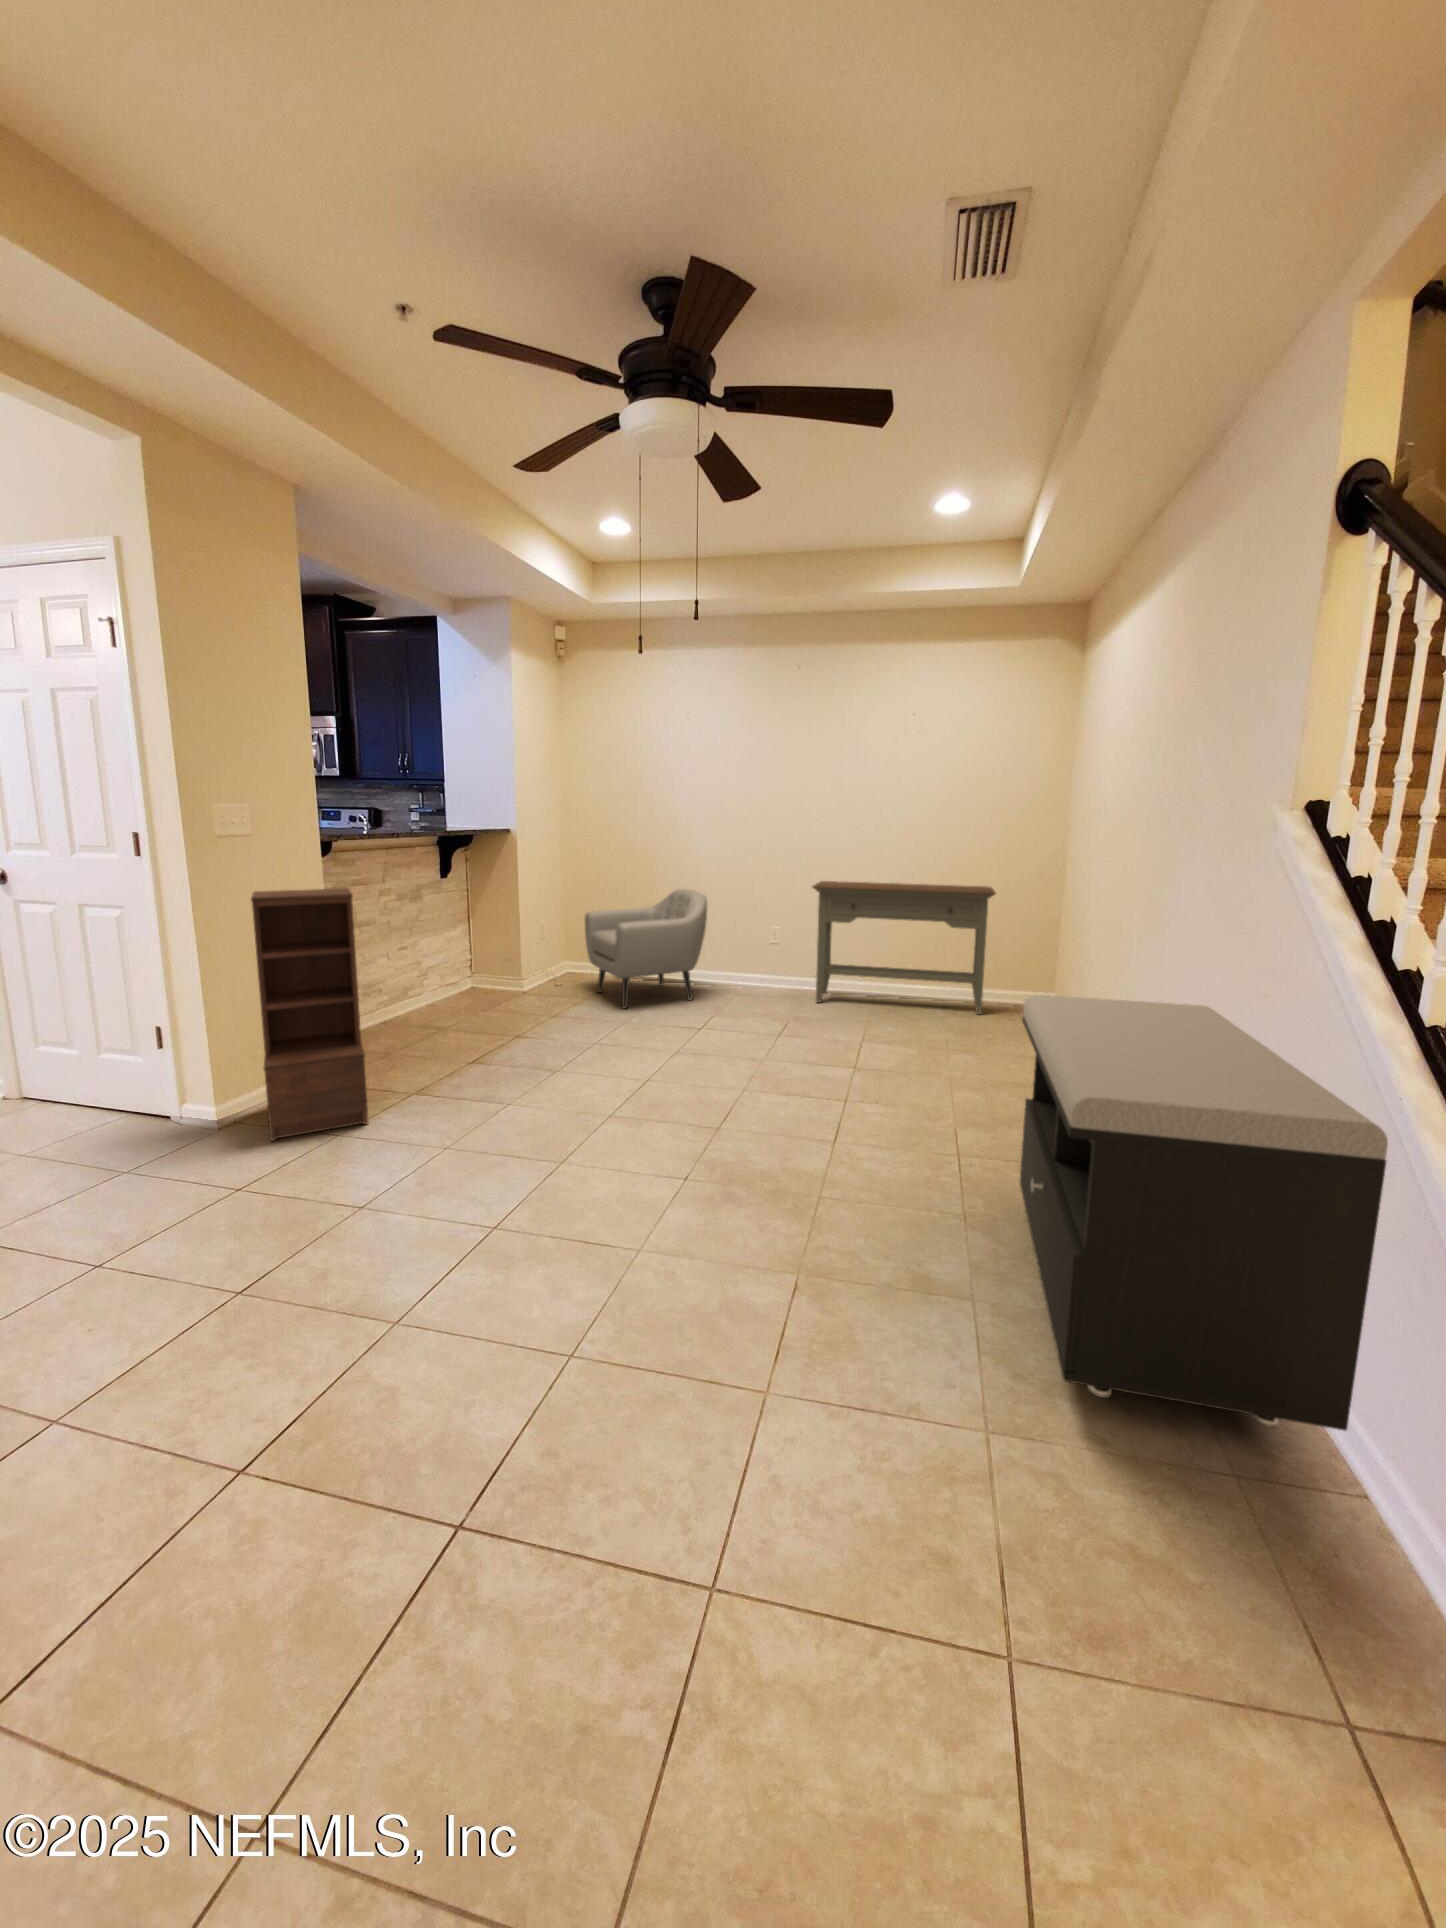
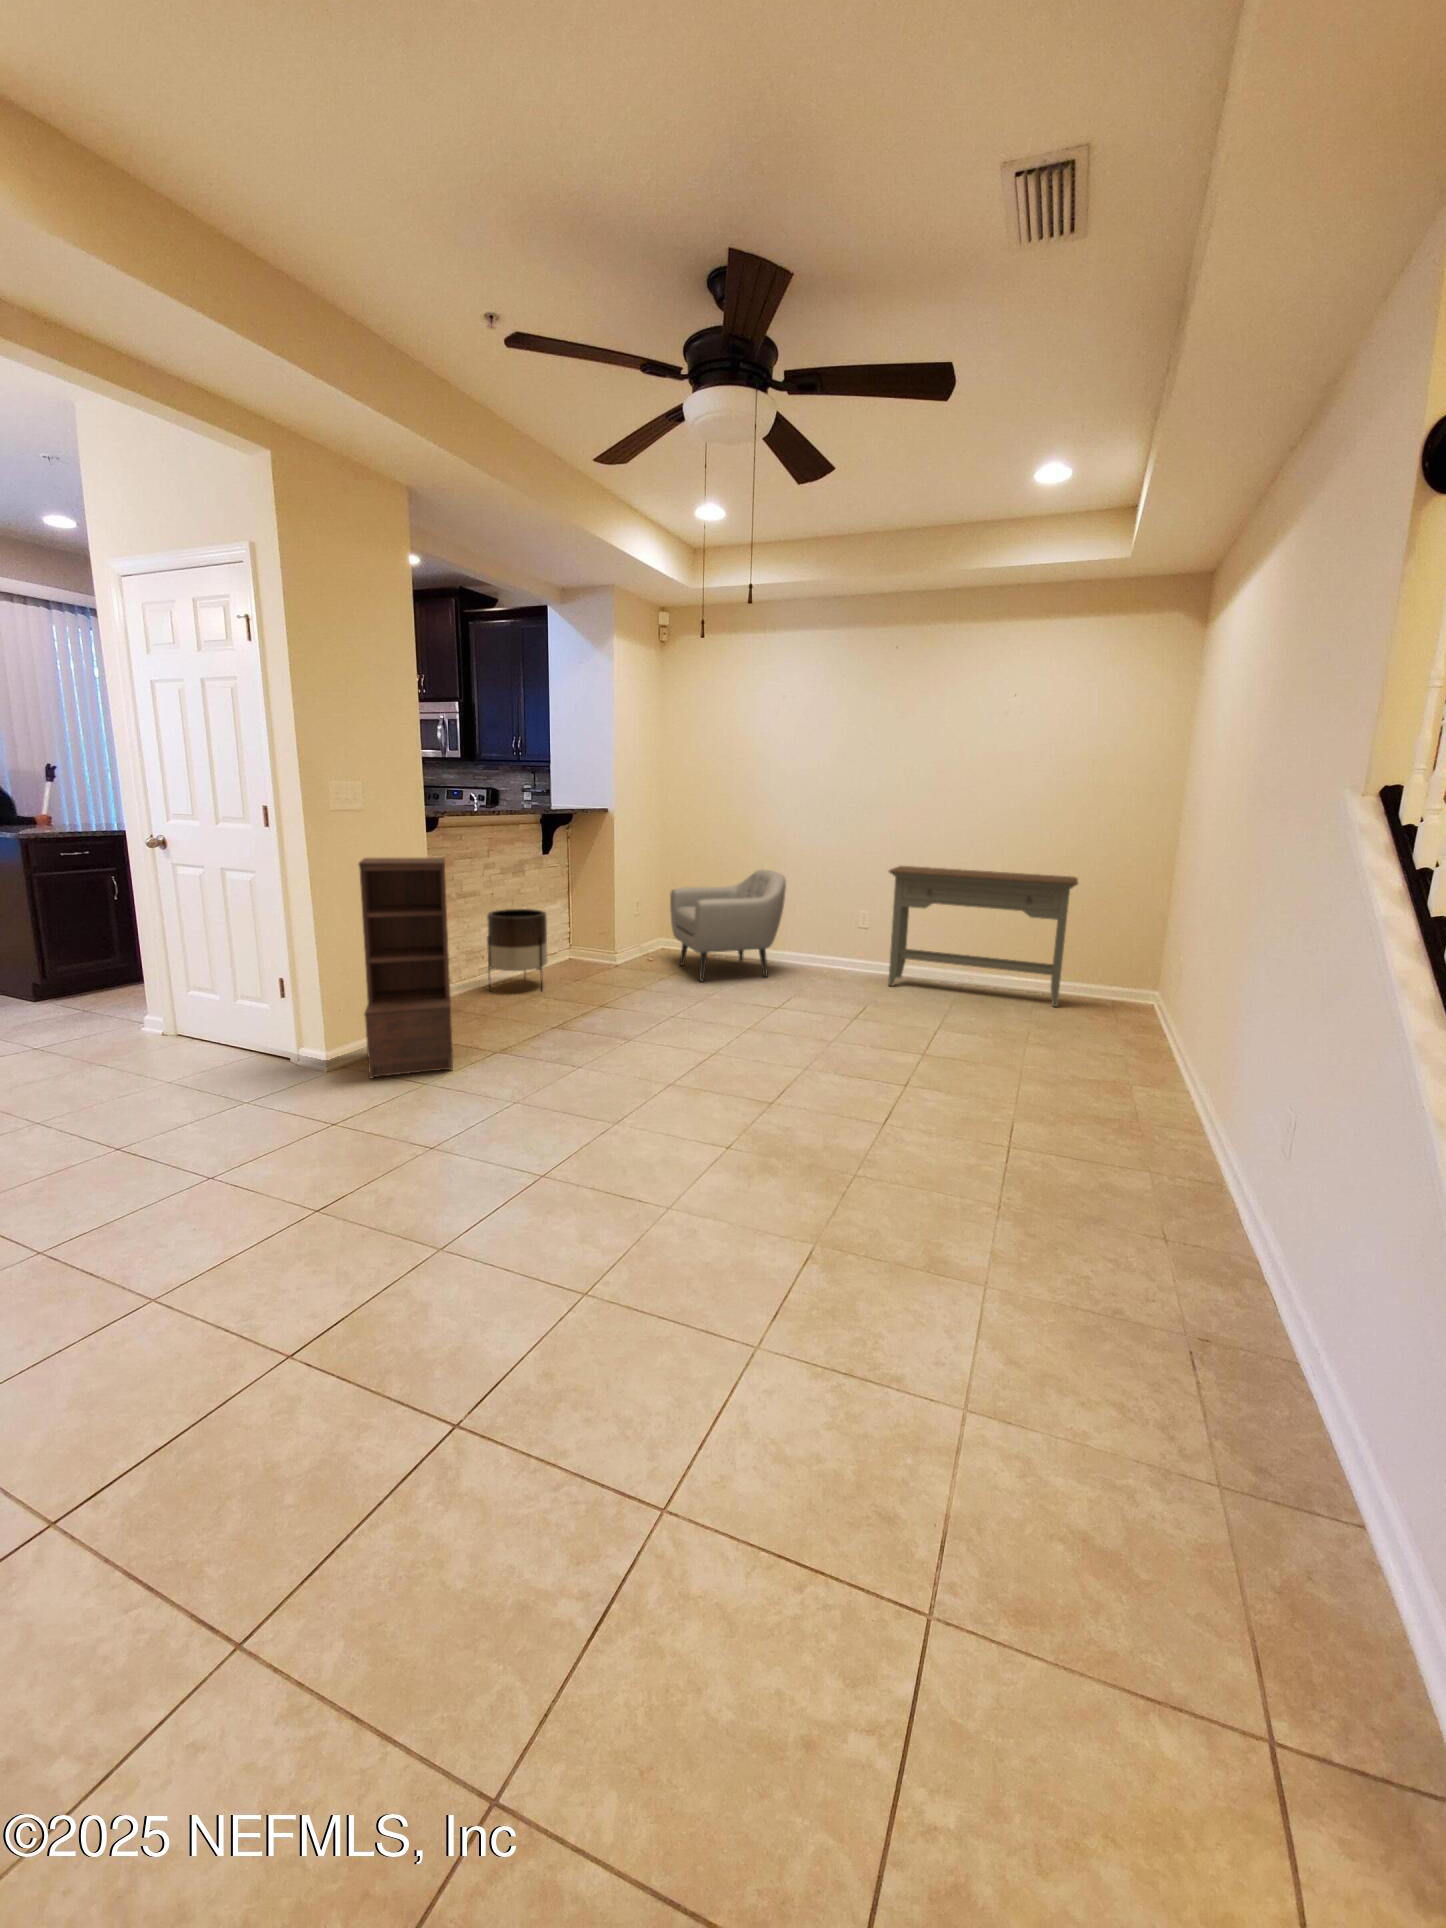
planter: none [387,940,457,1033] -> present [487,909,548,990]
storage bench: present [1019,995,1388,1431] -> none [1045,985,1405,1459]

